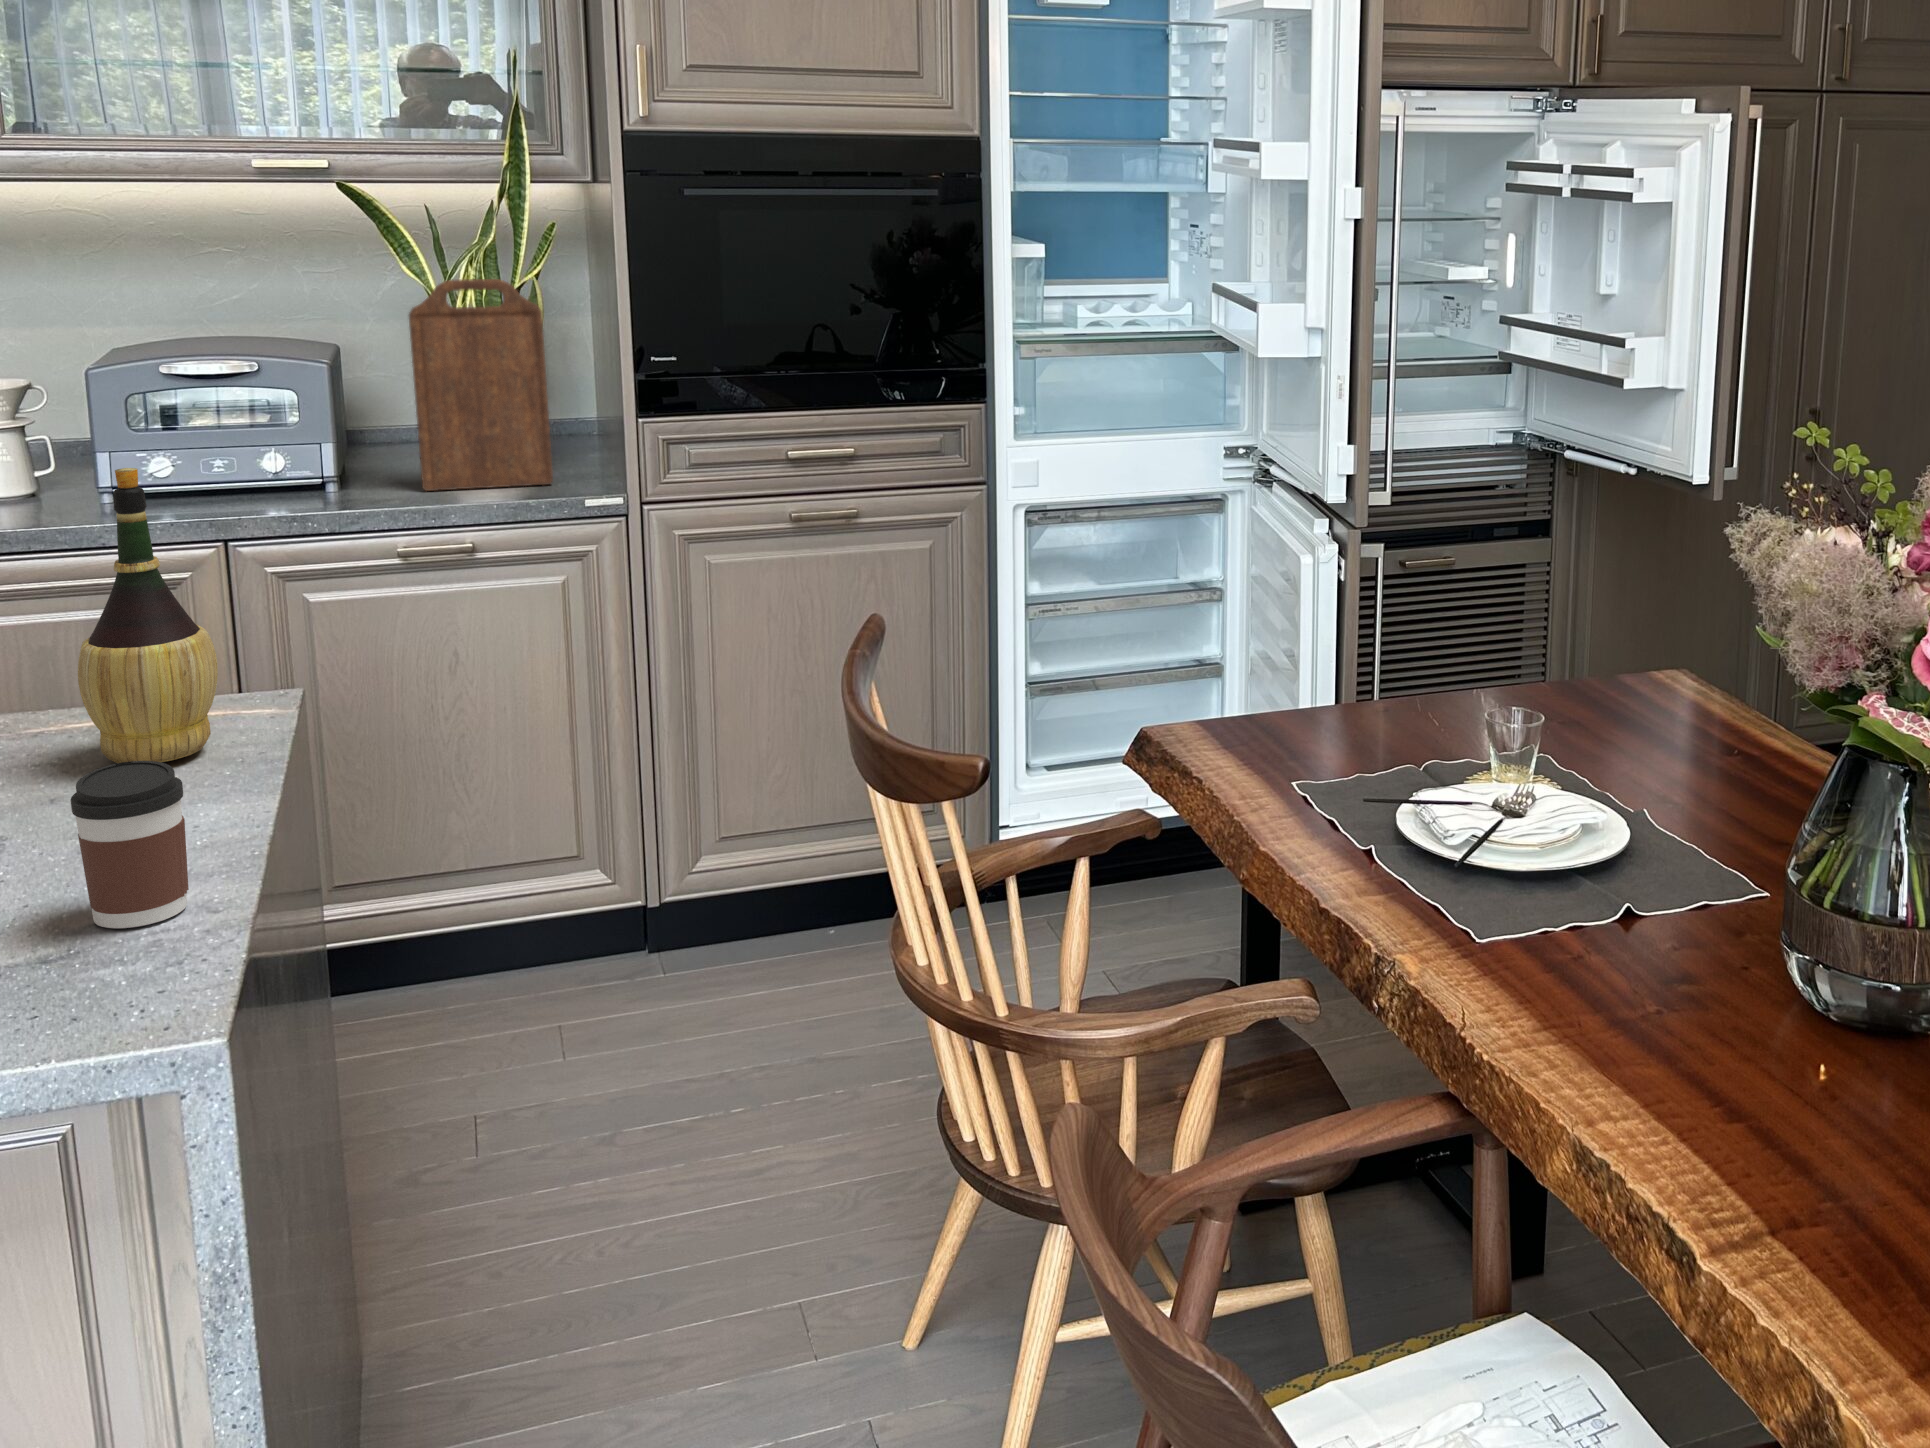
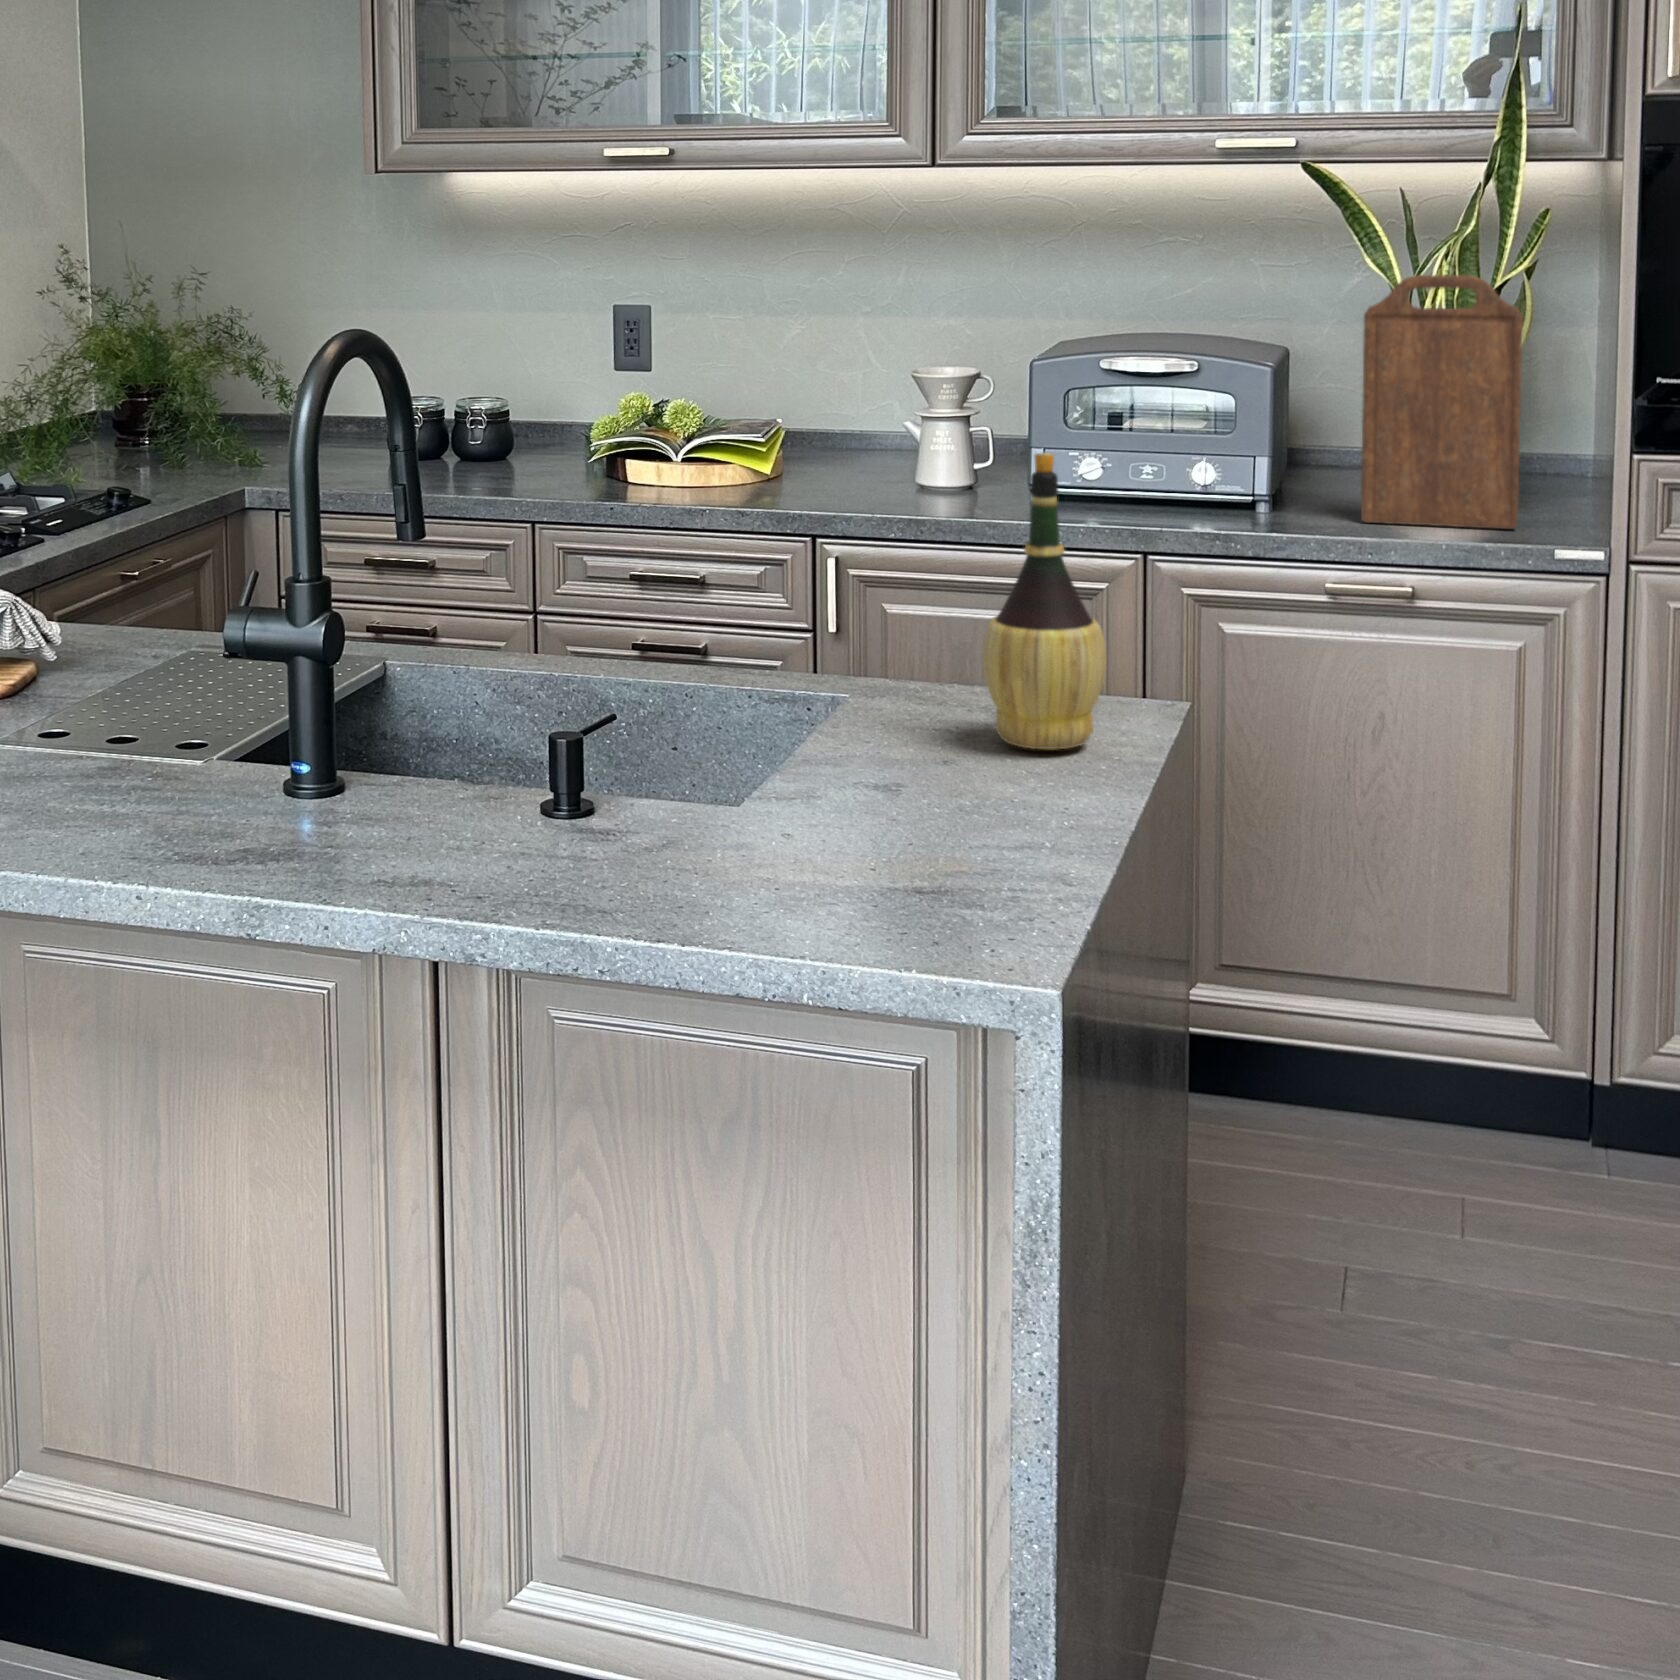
coffee cup: present [71,761,189,928] -> none [960,726,1053,883]

